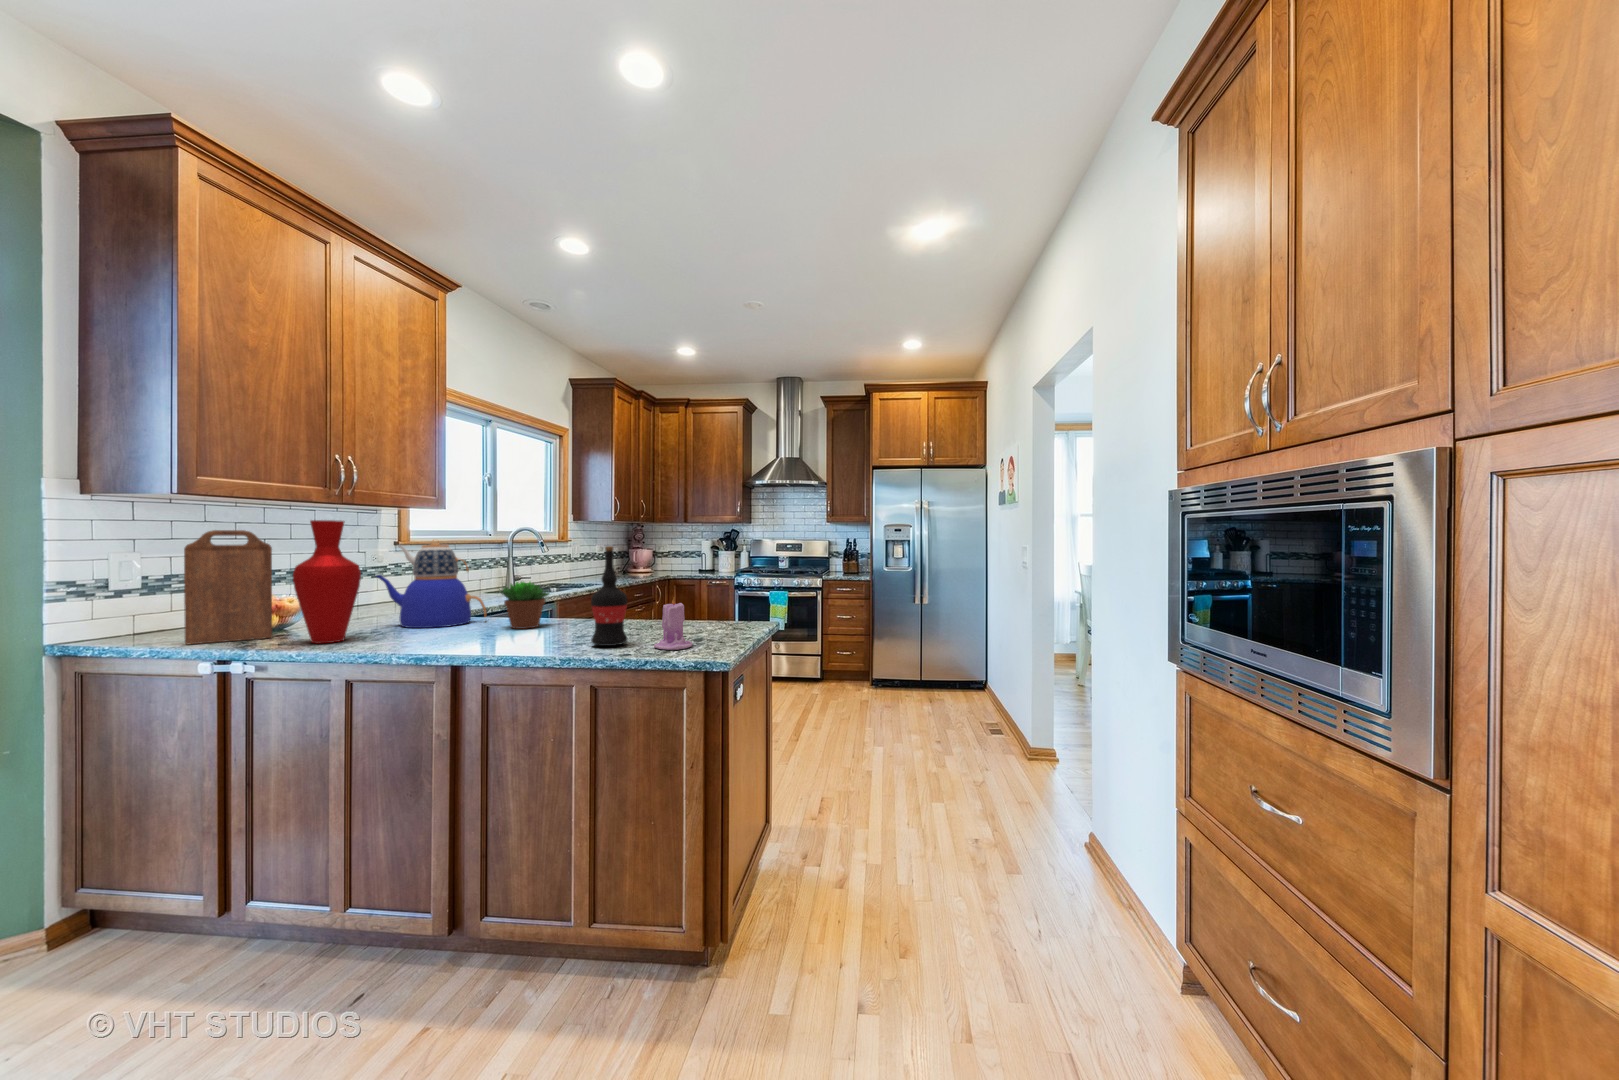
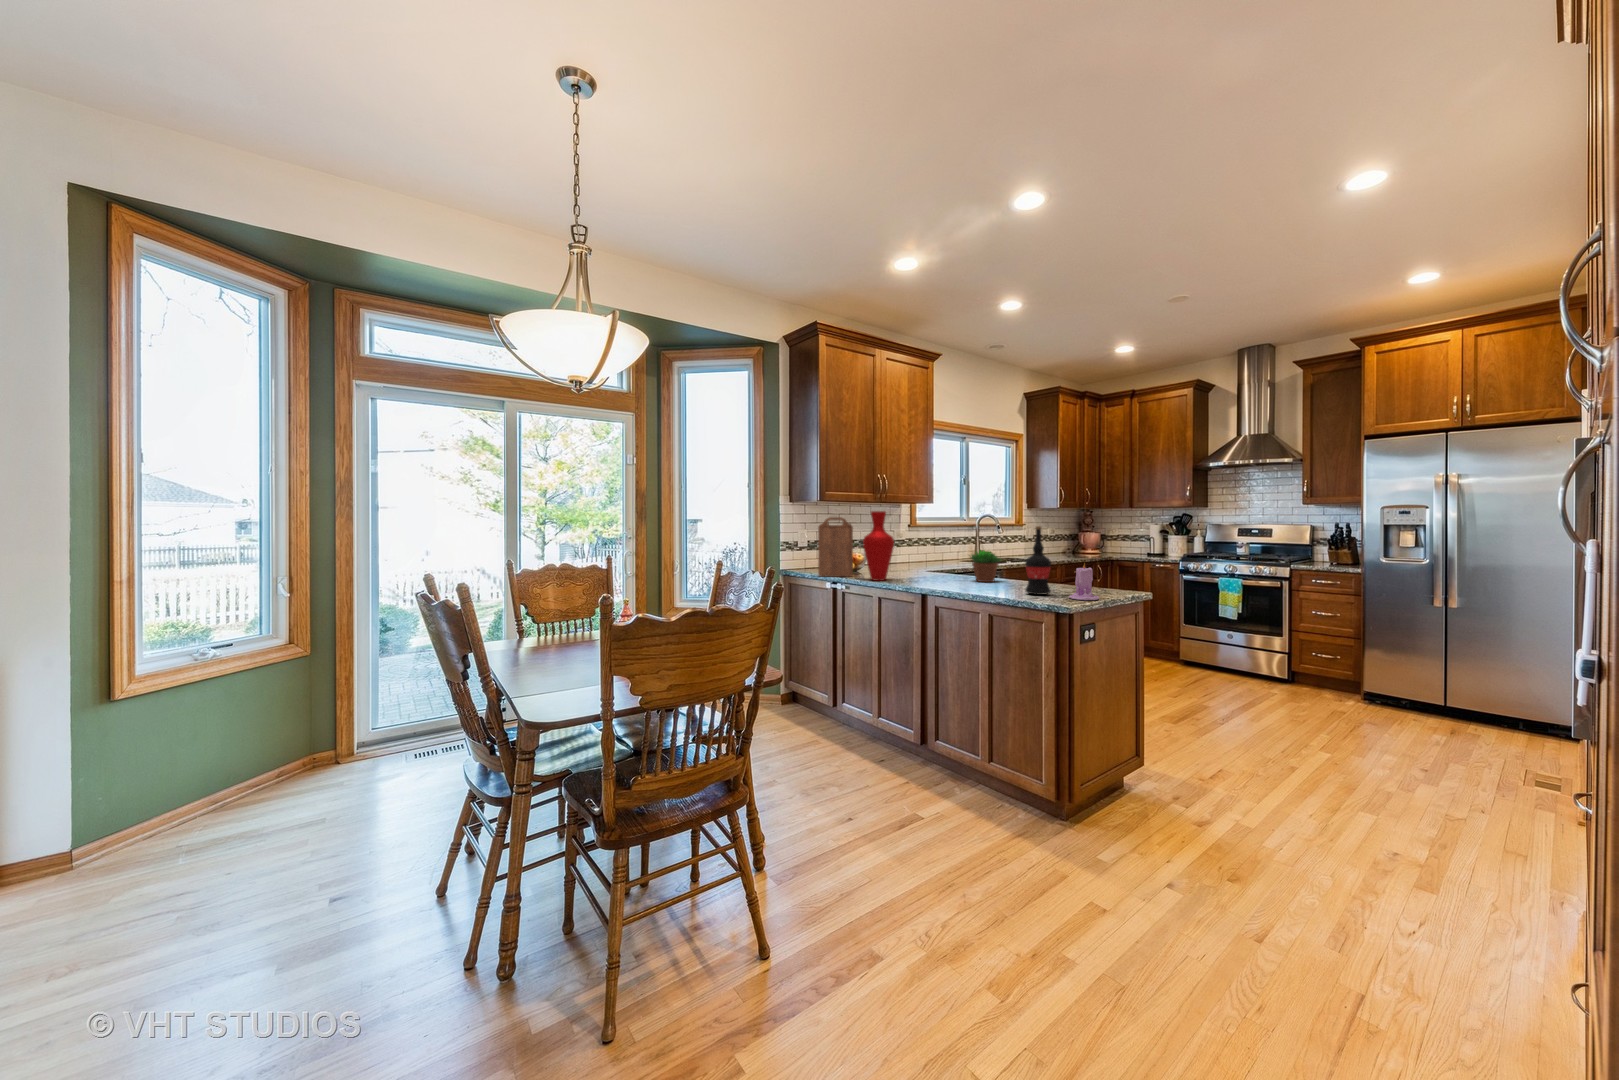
teapot: present [376,543,486,628] -> none [900,522,962,578]

